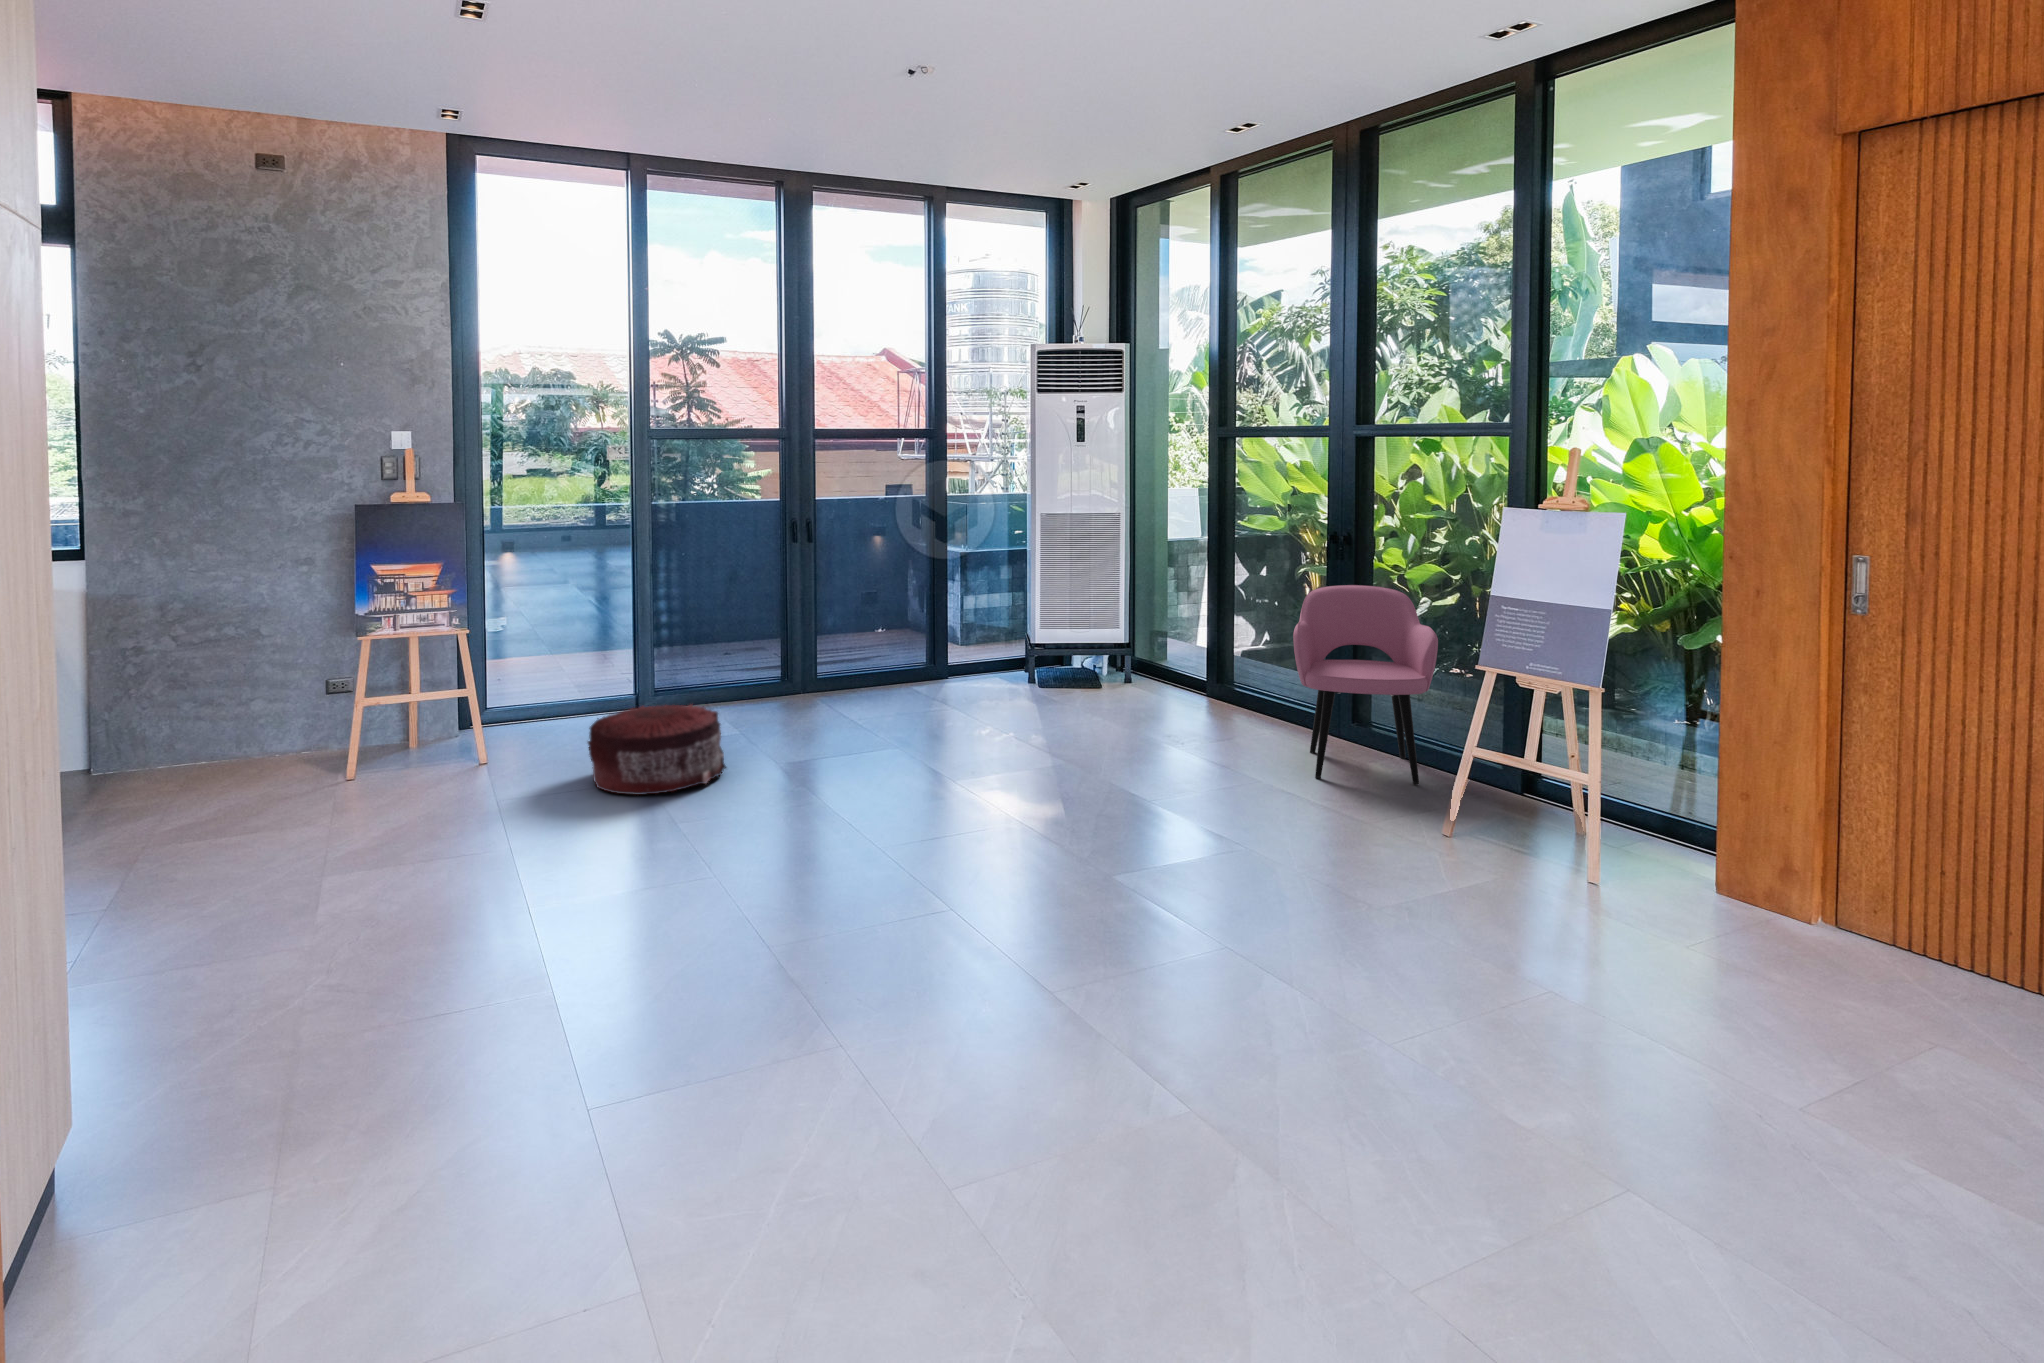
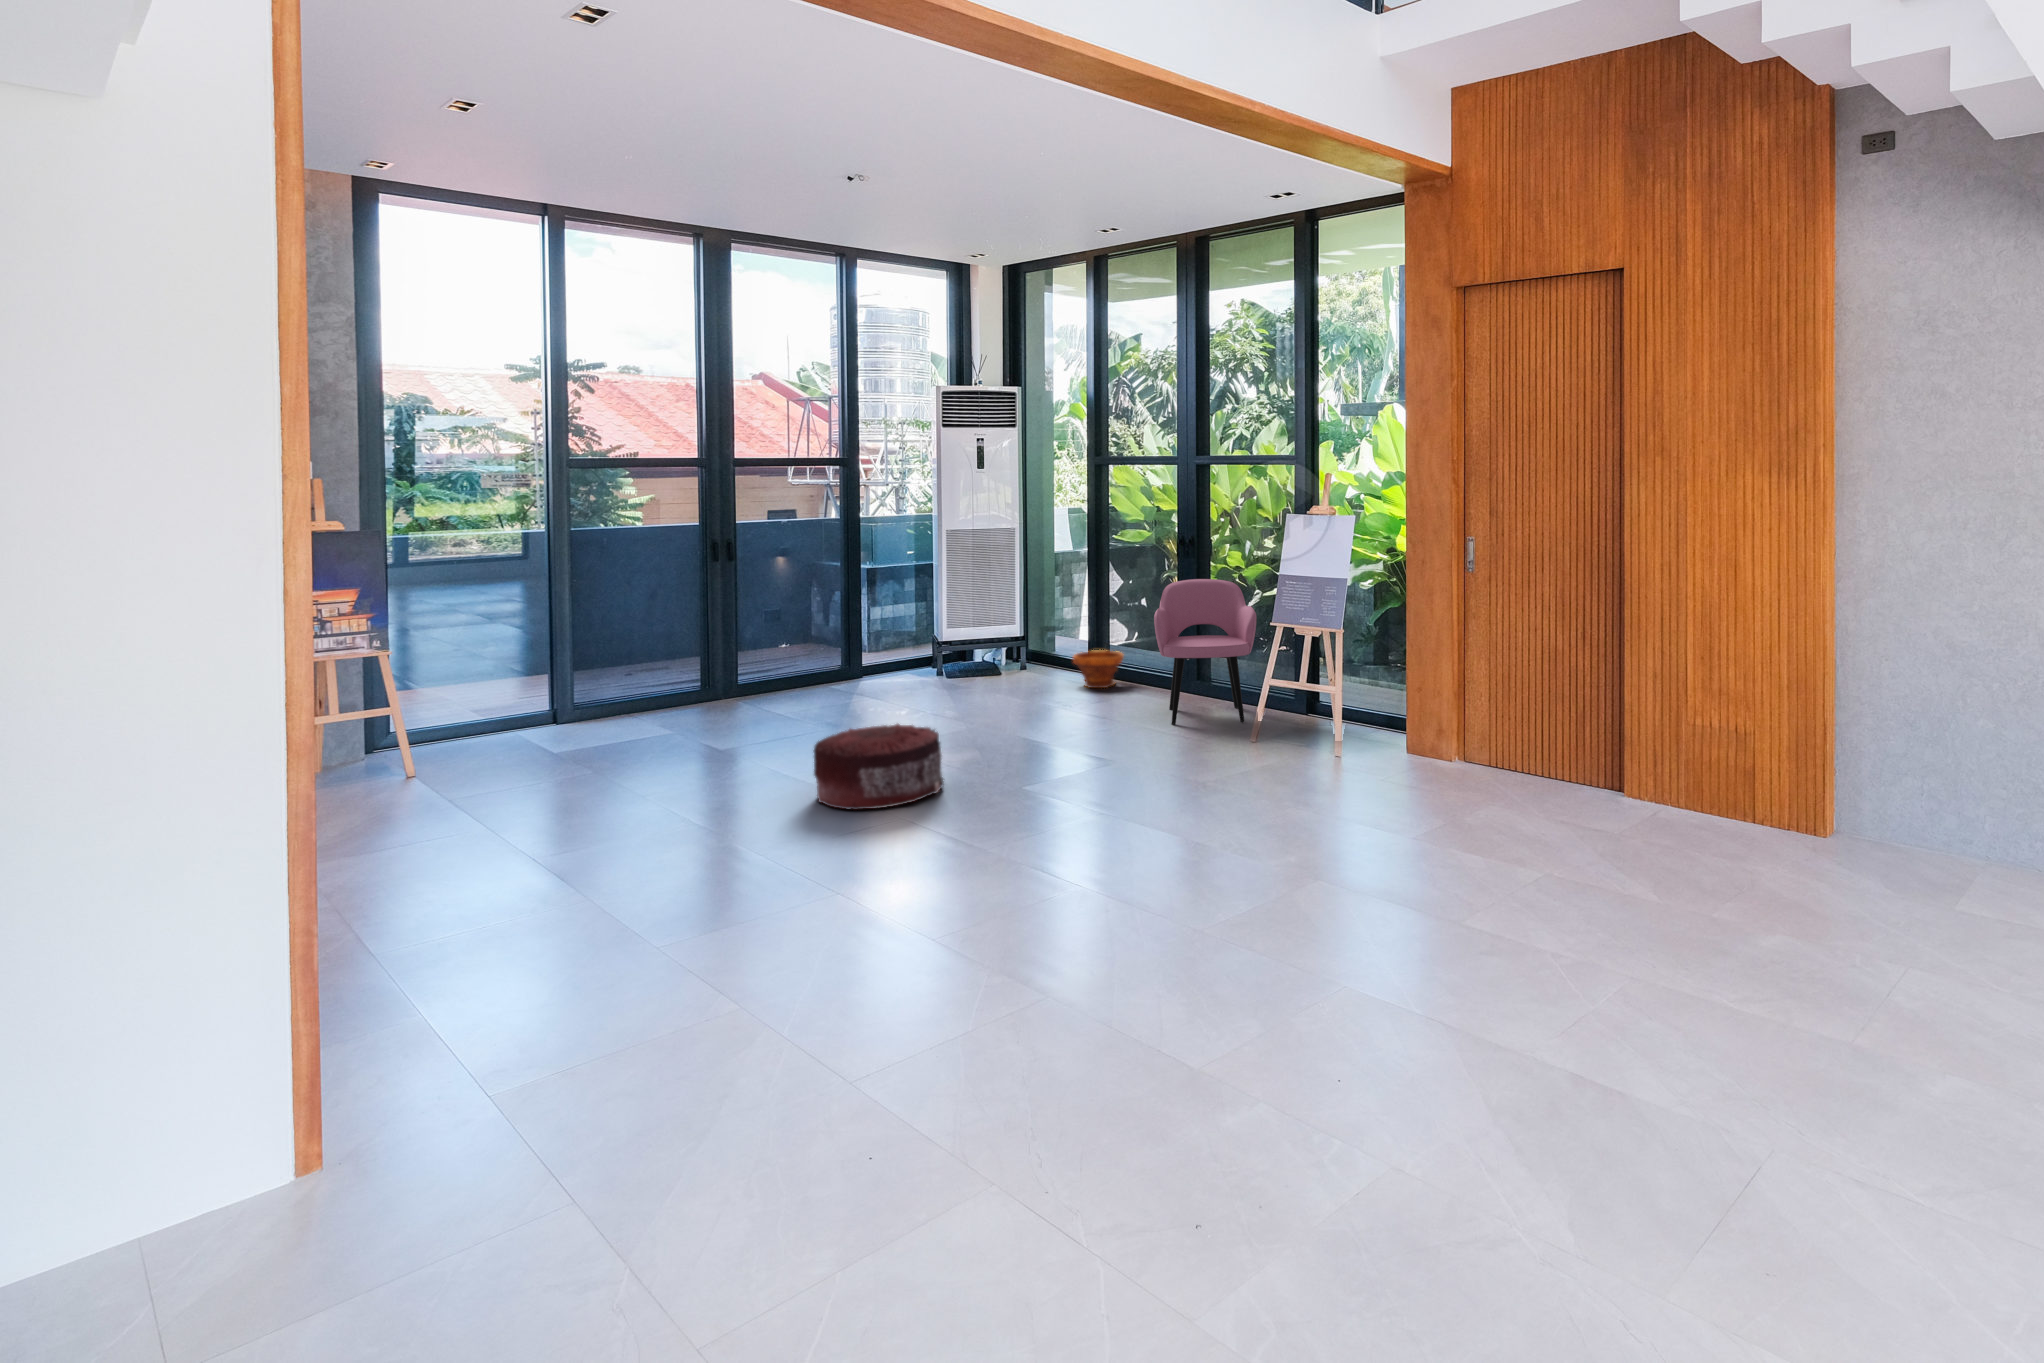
planter: none [1185,663,1248,711] -> present [1073,650,1123,688]
pouf: present [588,704,726,795] -> present [814,724,944,810]

